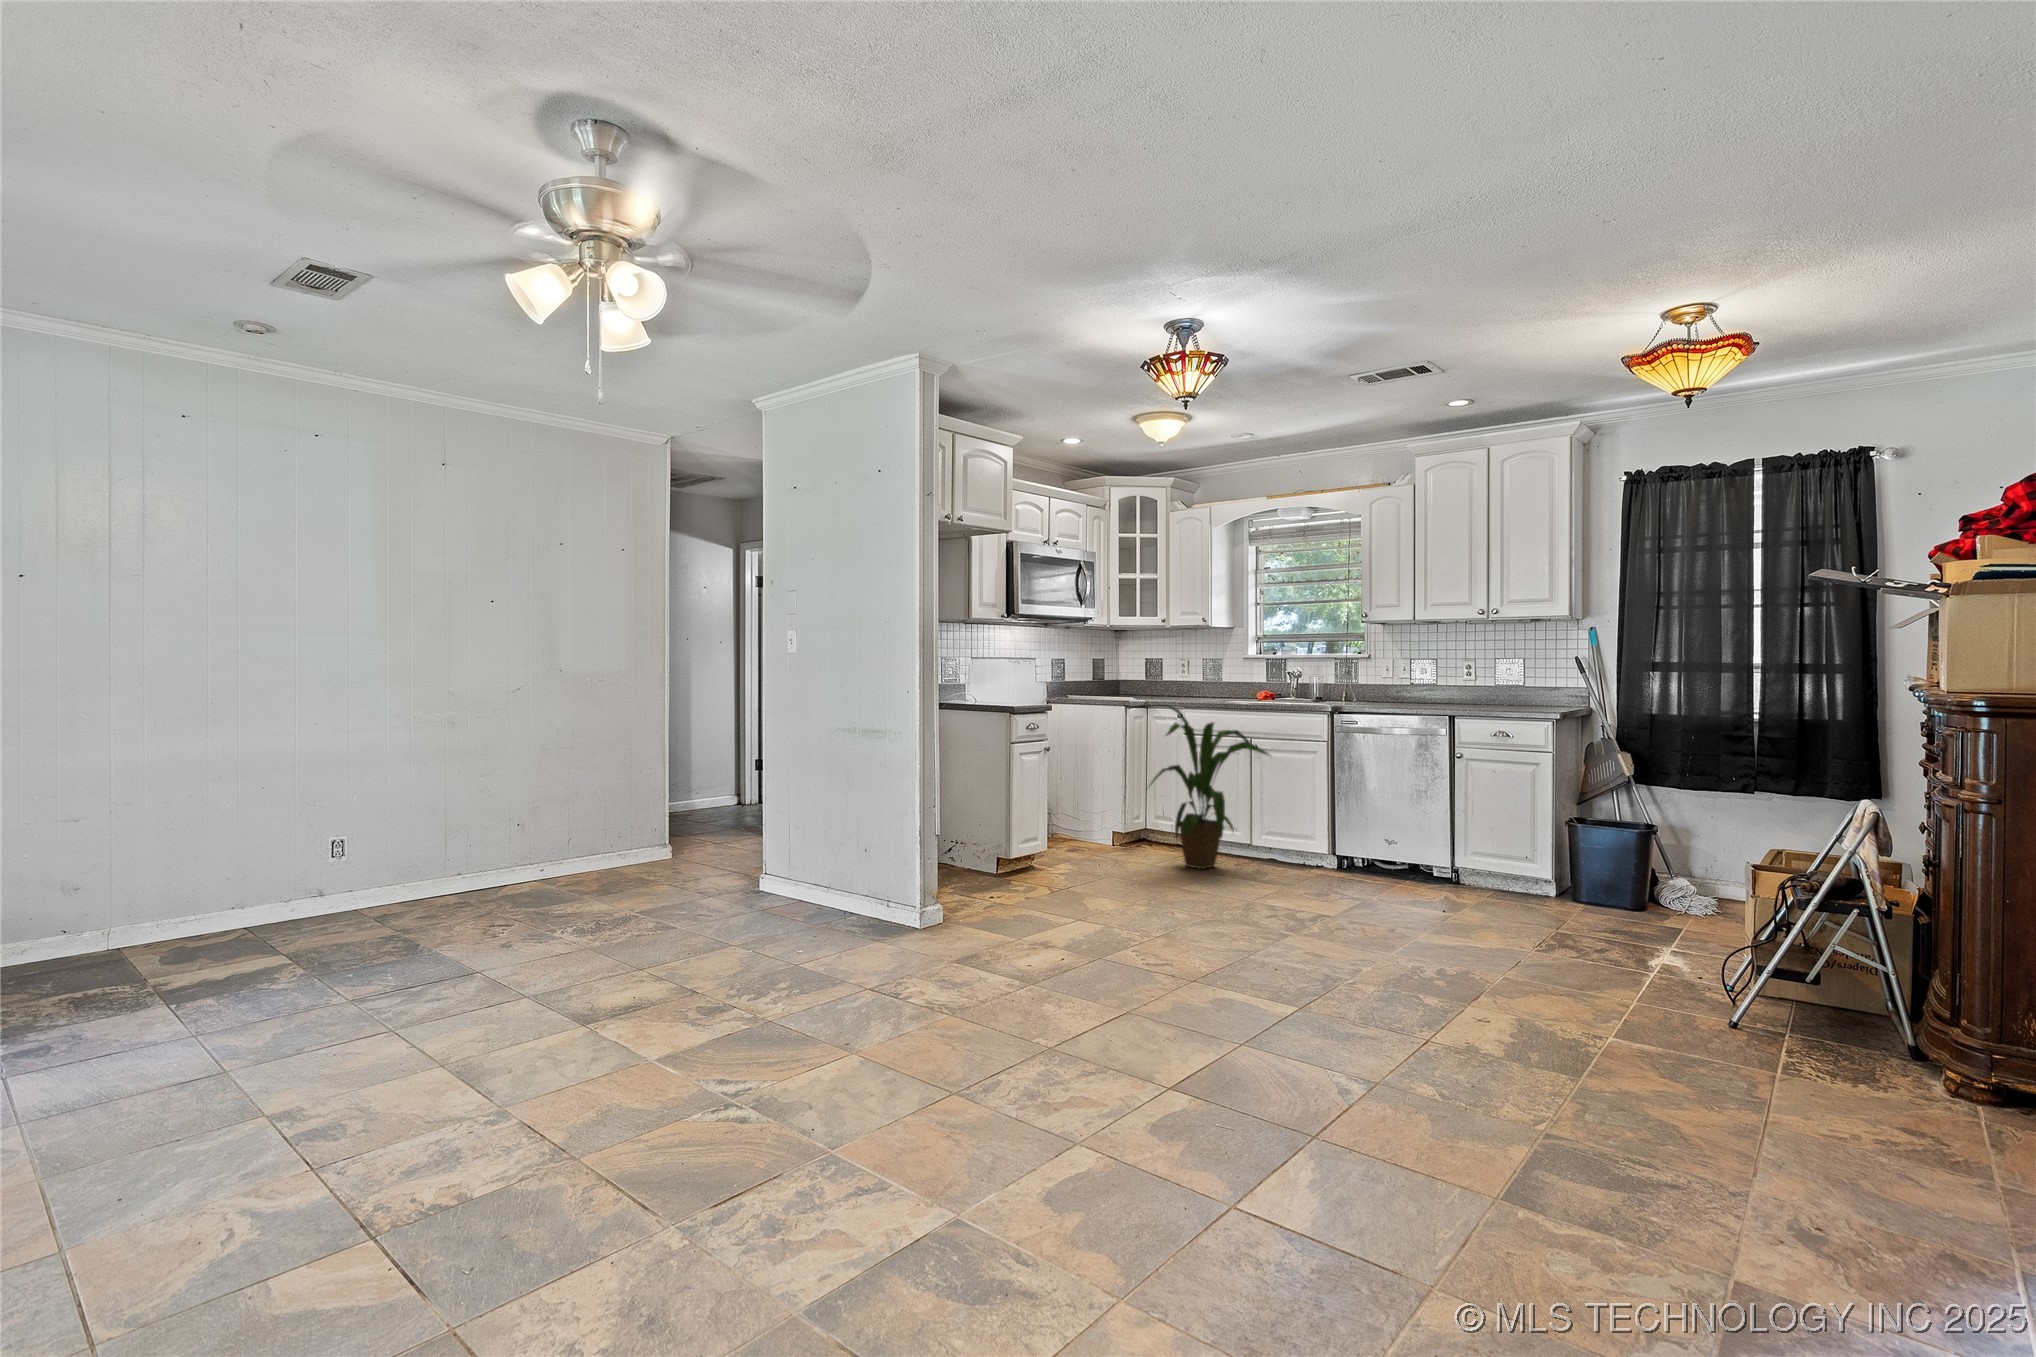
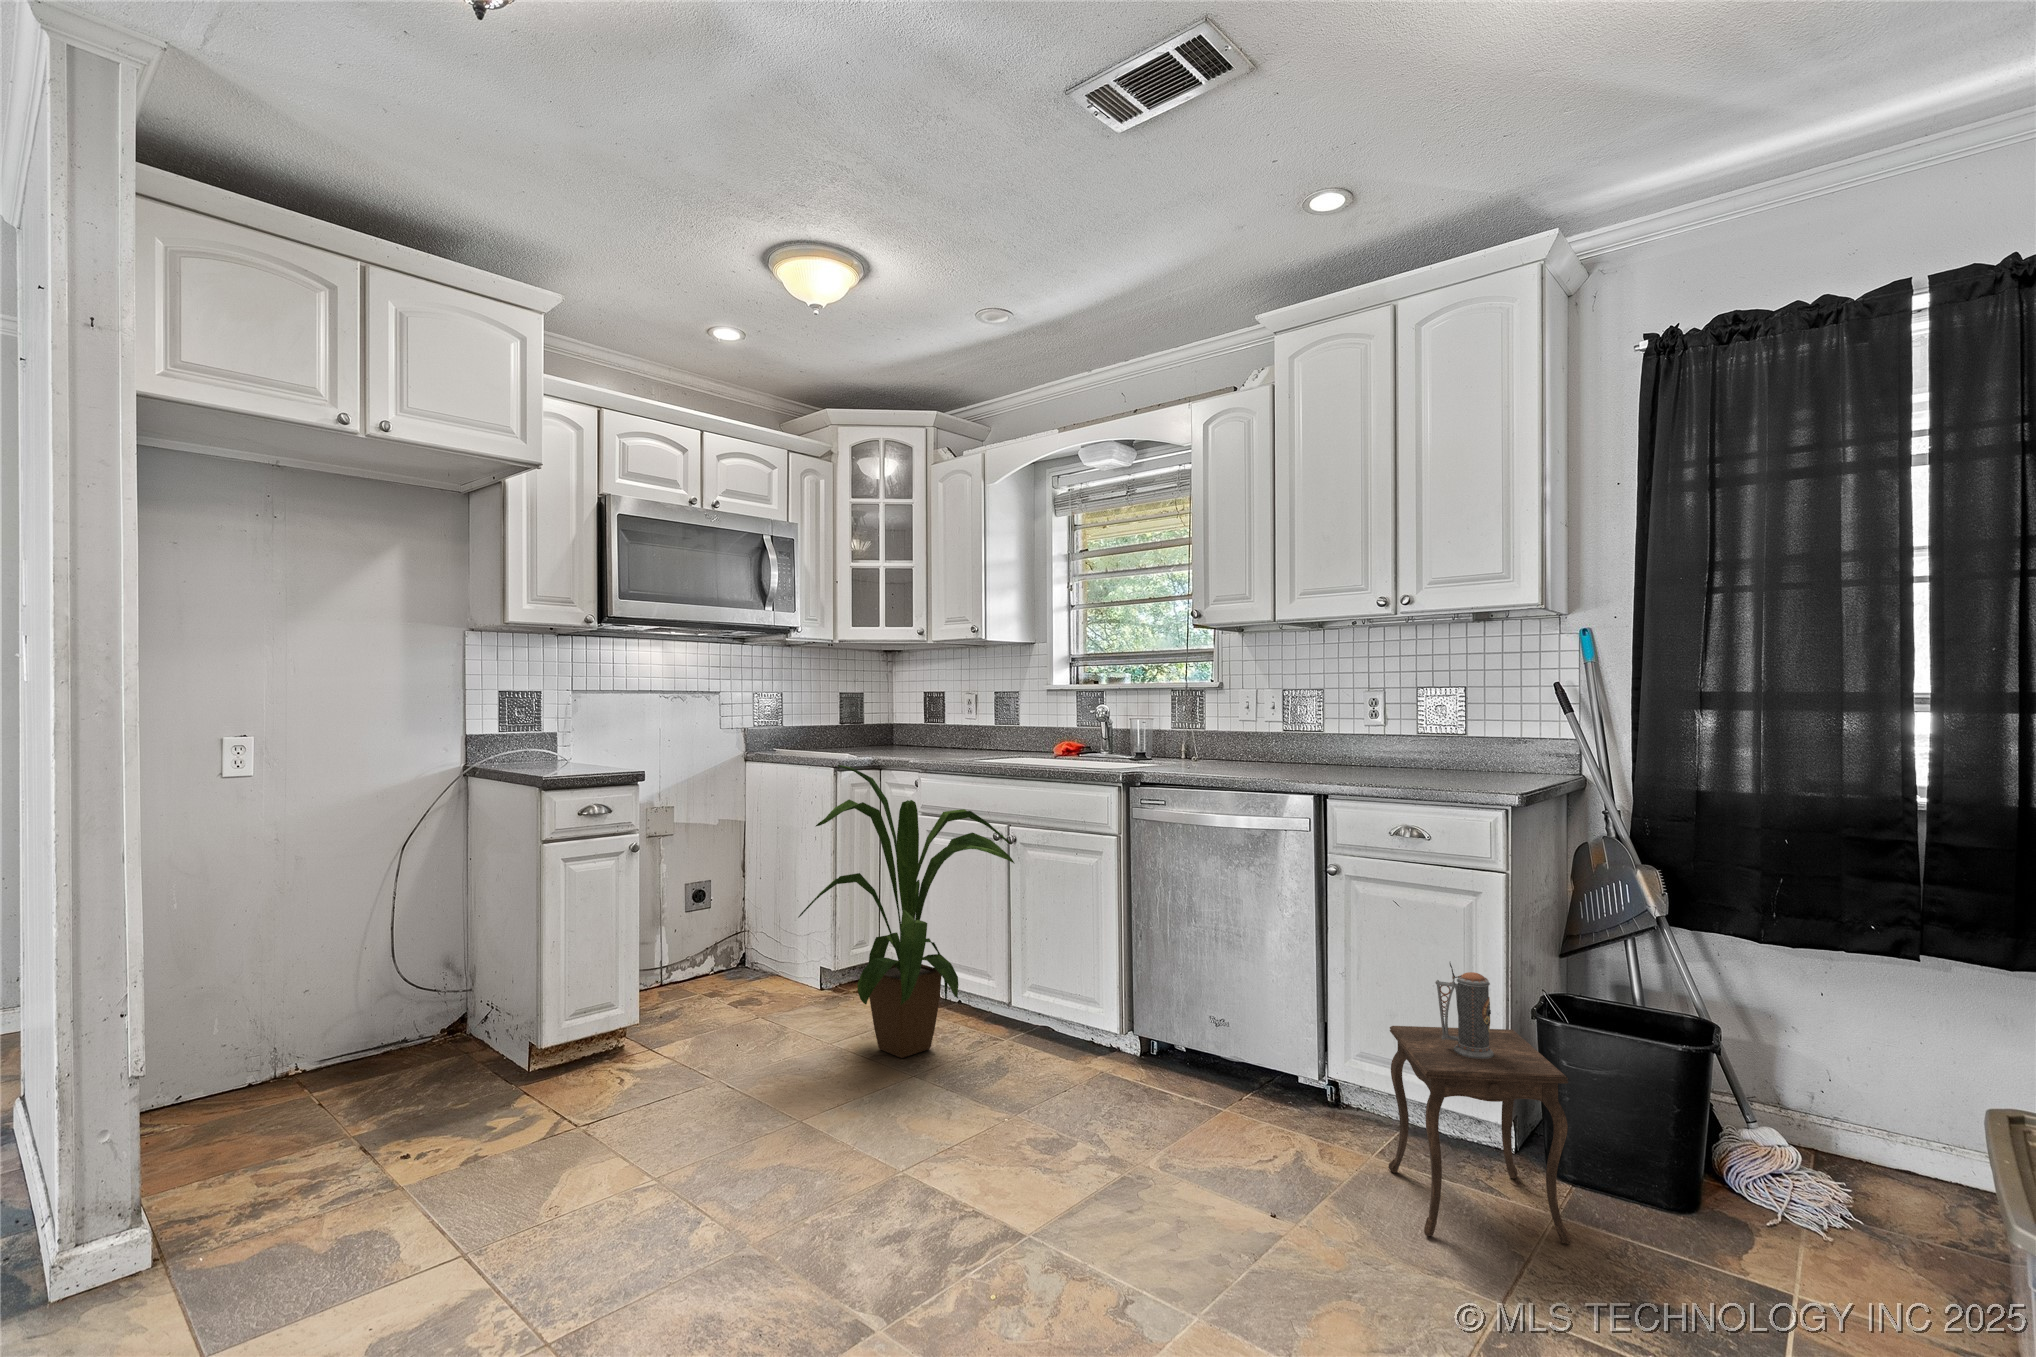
side table: none [1494,792,1586,917] -> present [1389,963,1572,1244]

